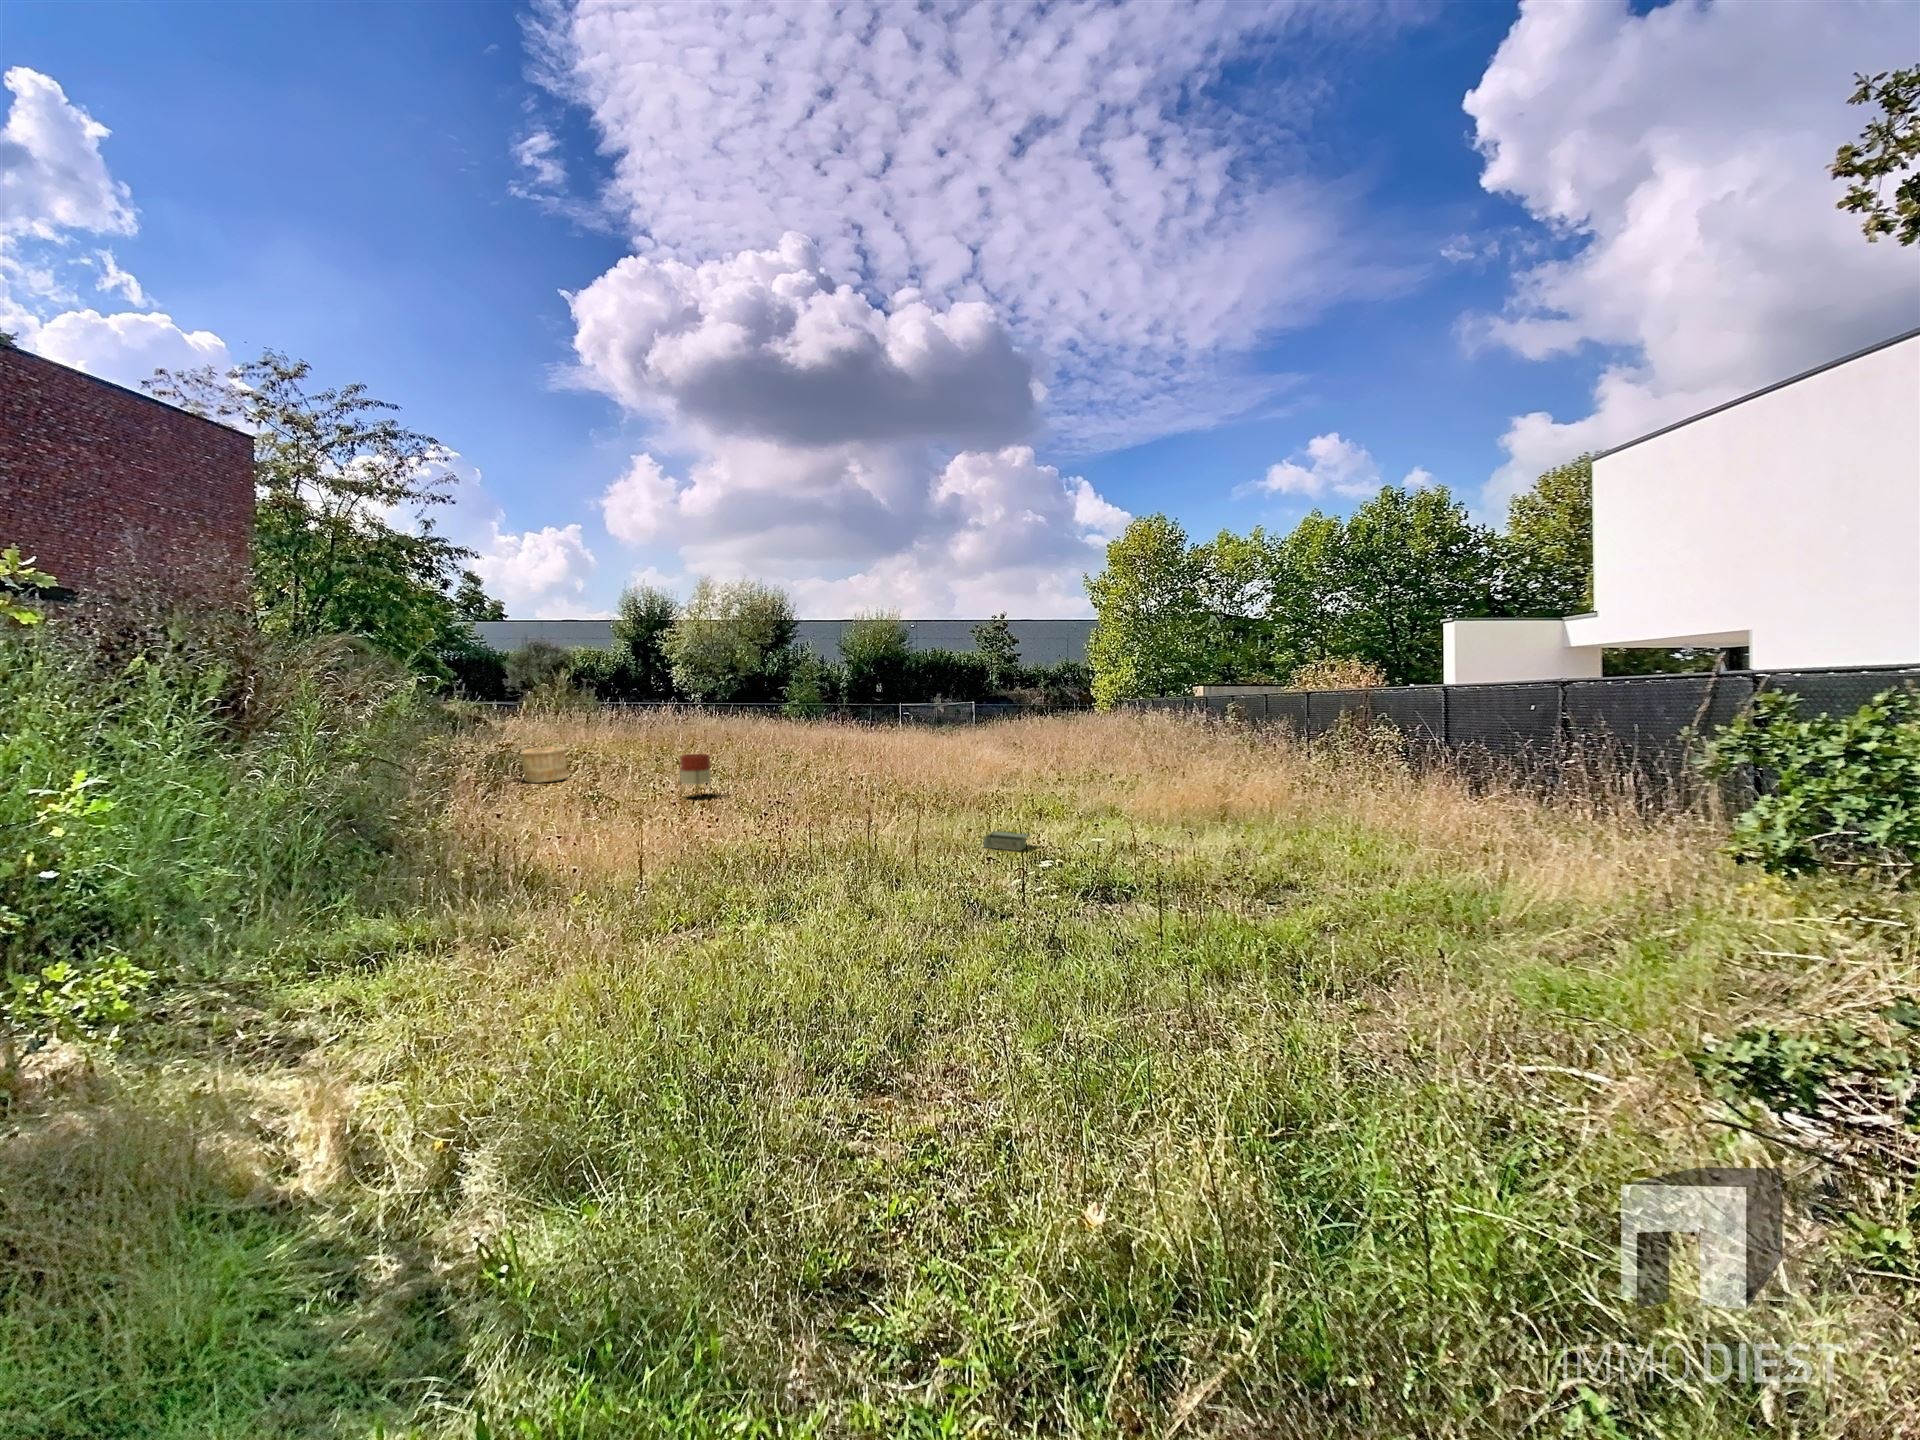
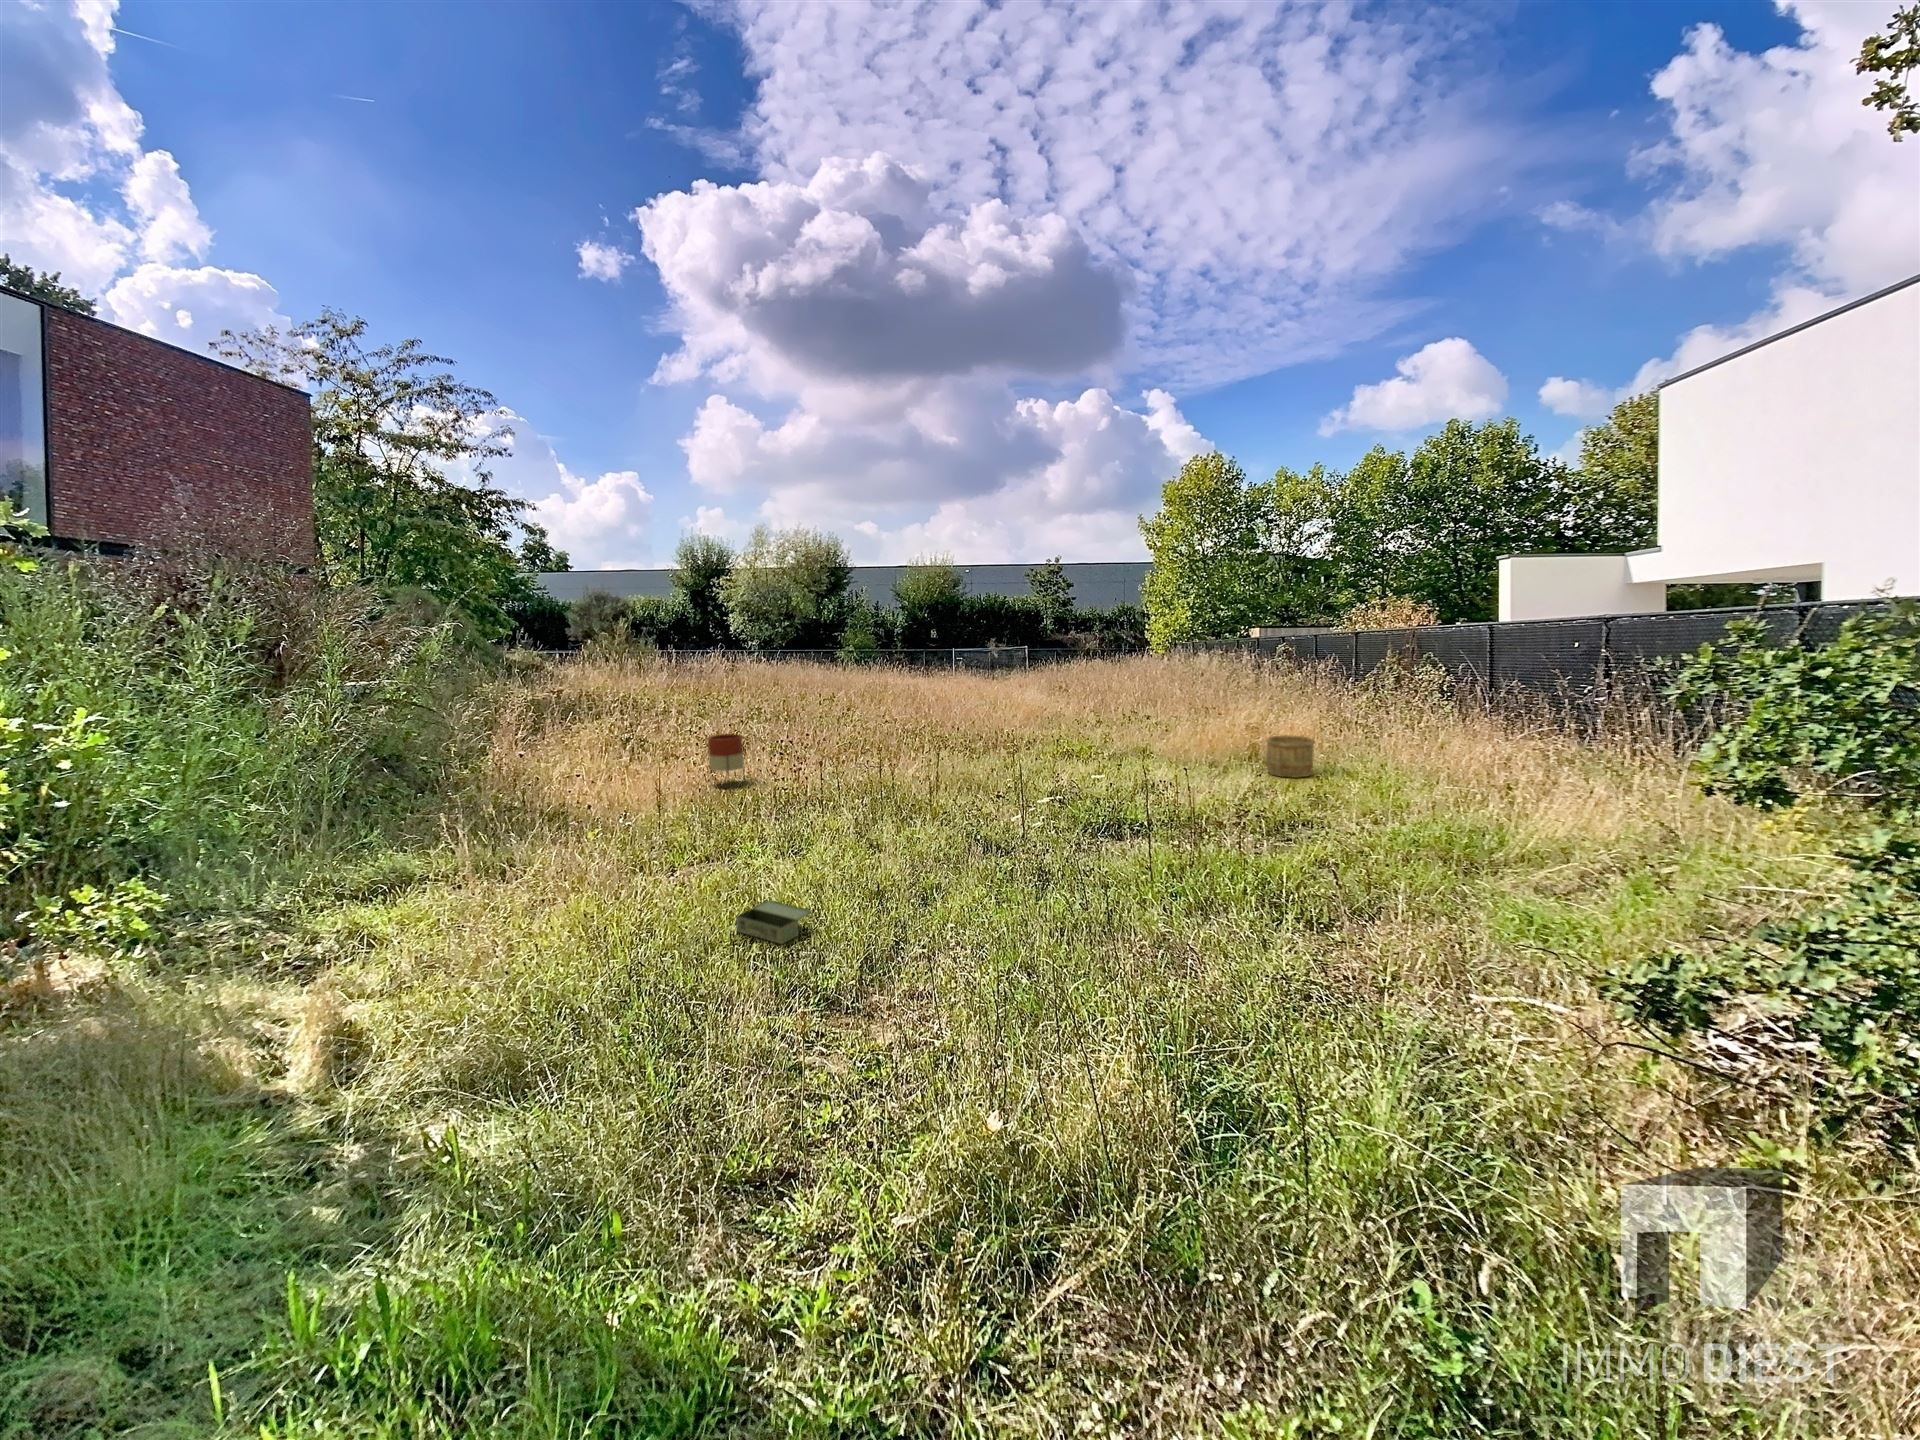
wooden bucket: present [521,746,567,783] -> present [1266,735,1315,778]
toolbox: present [983,831,1030,851] -> present [736,900,812,944]

